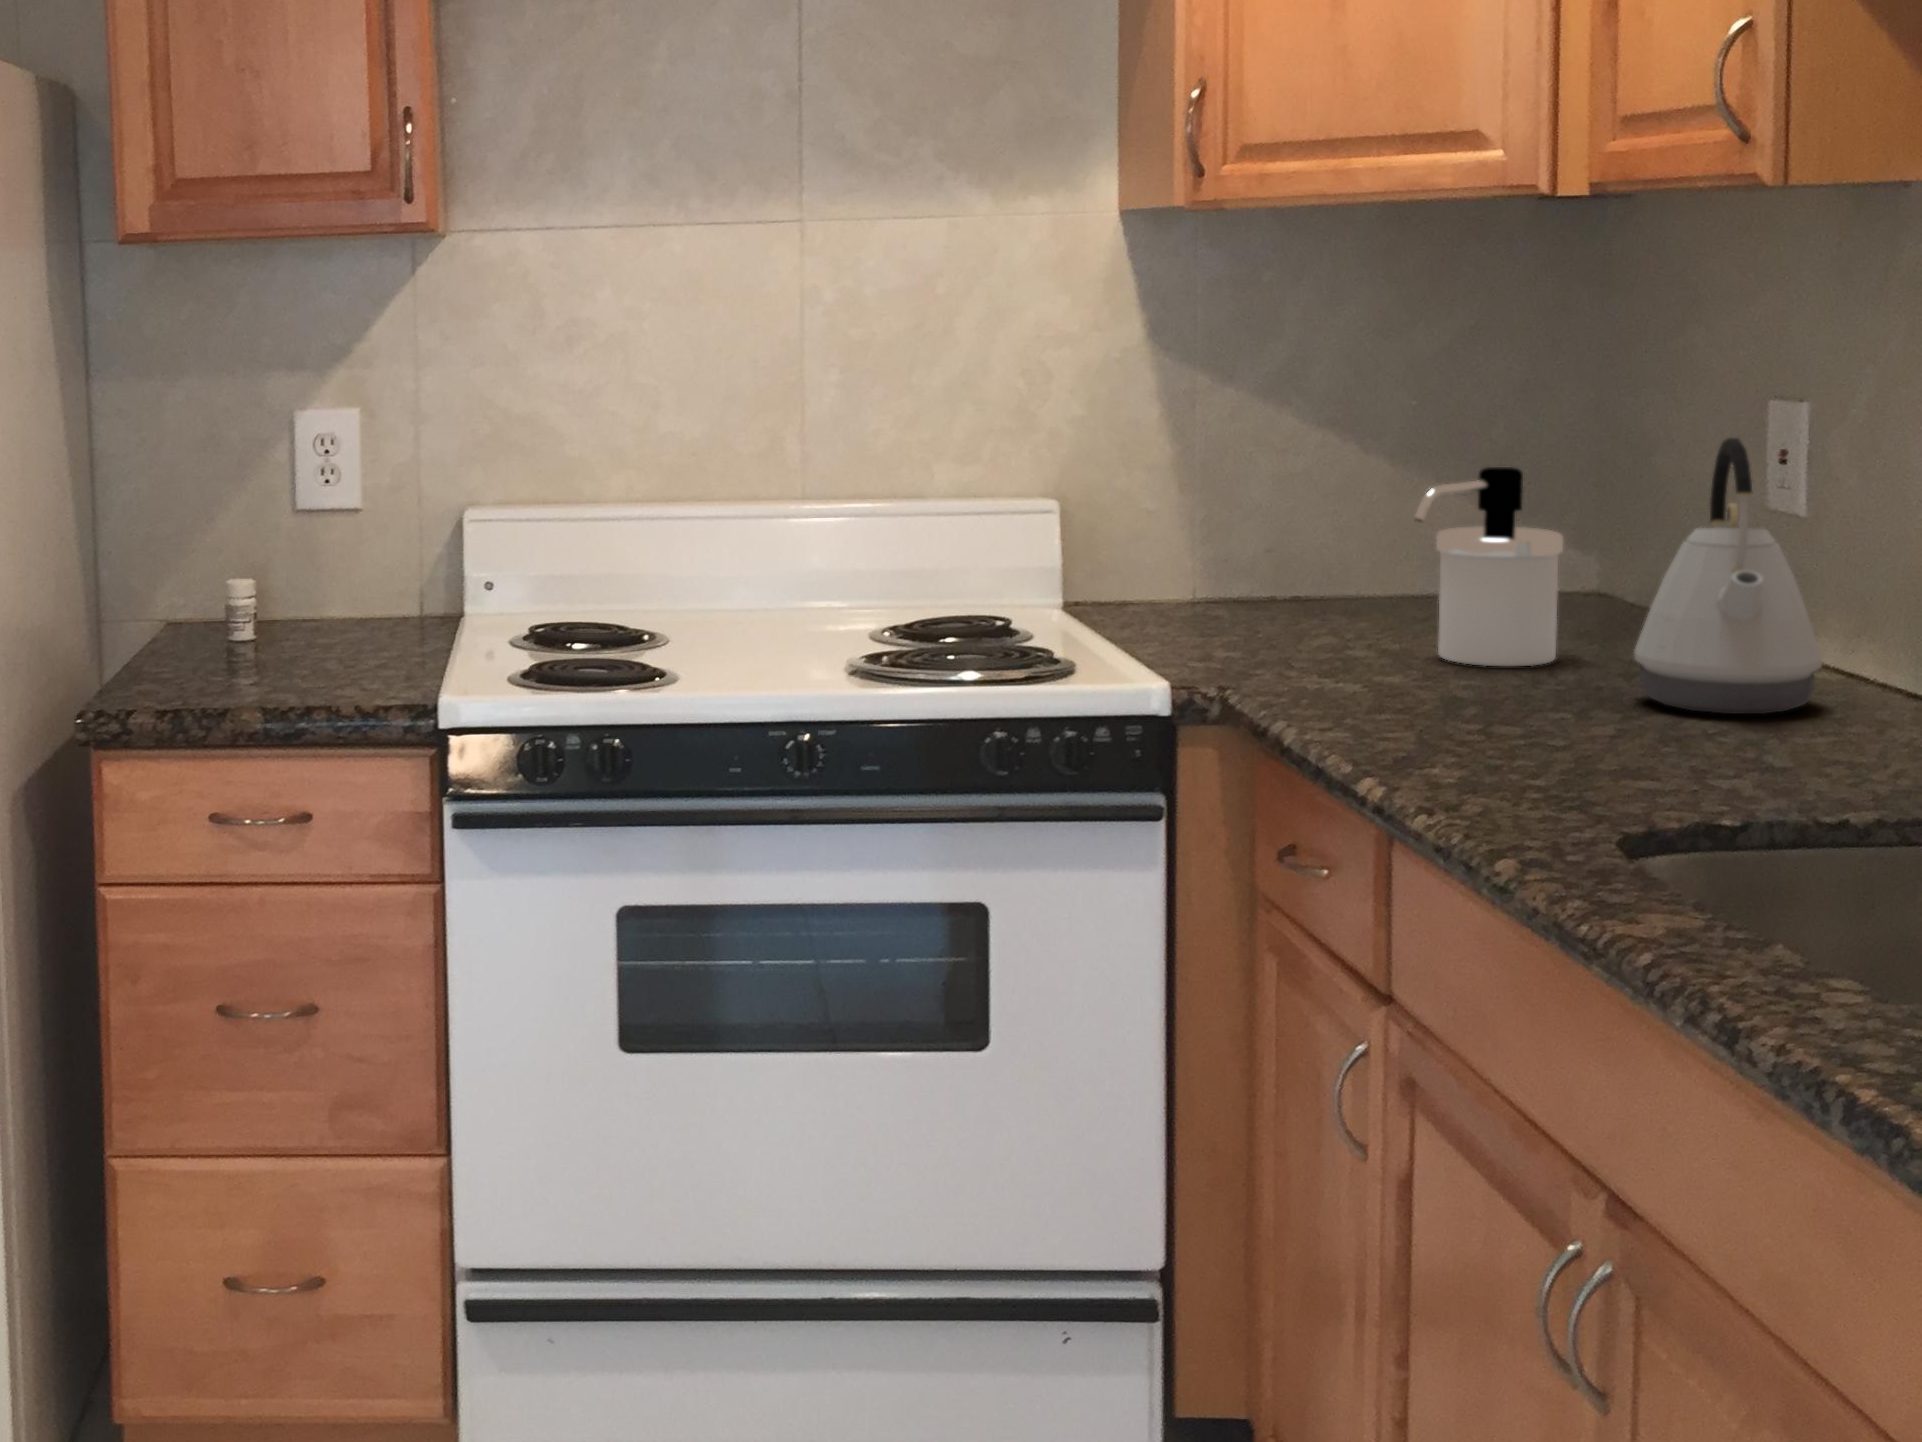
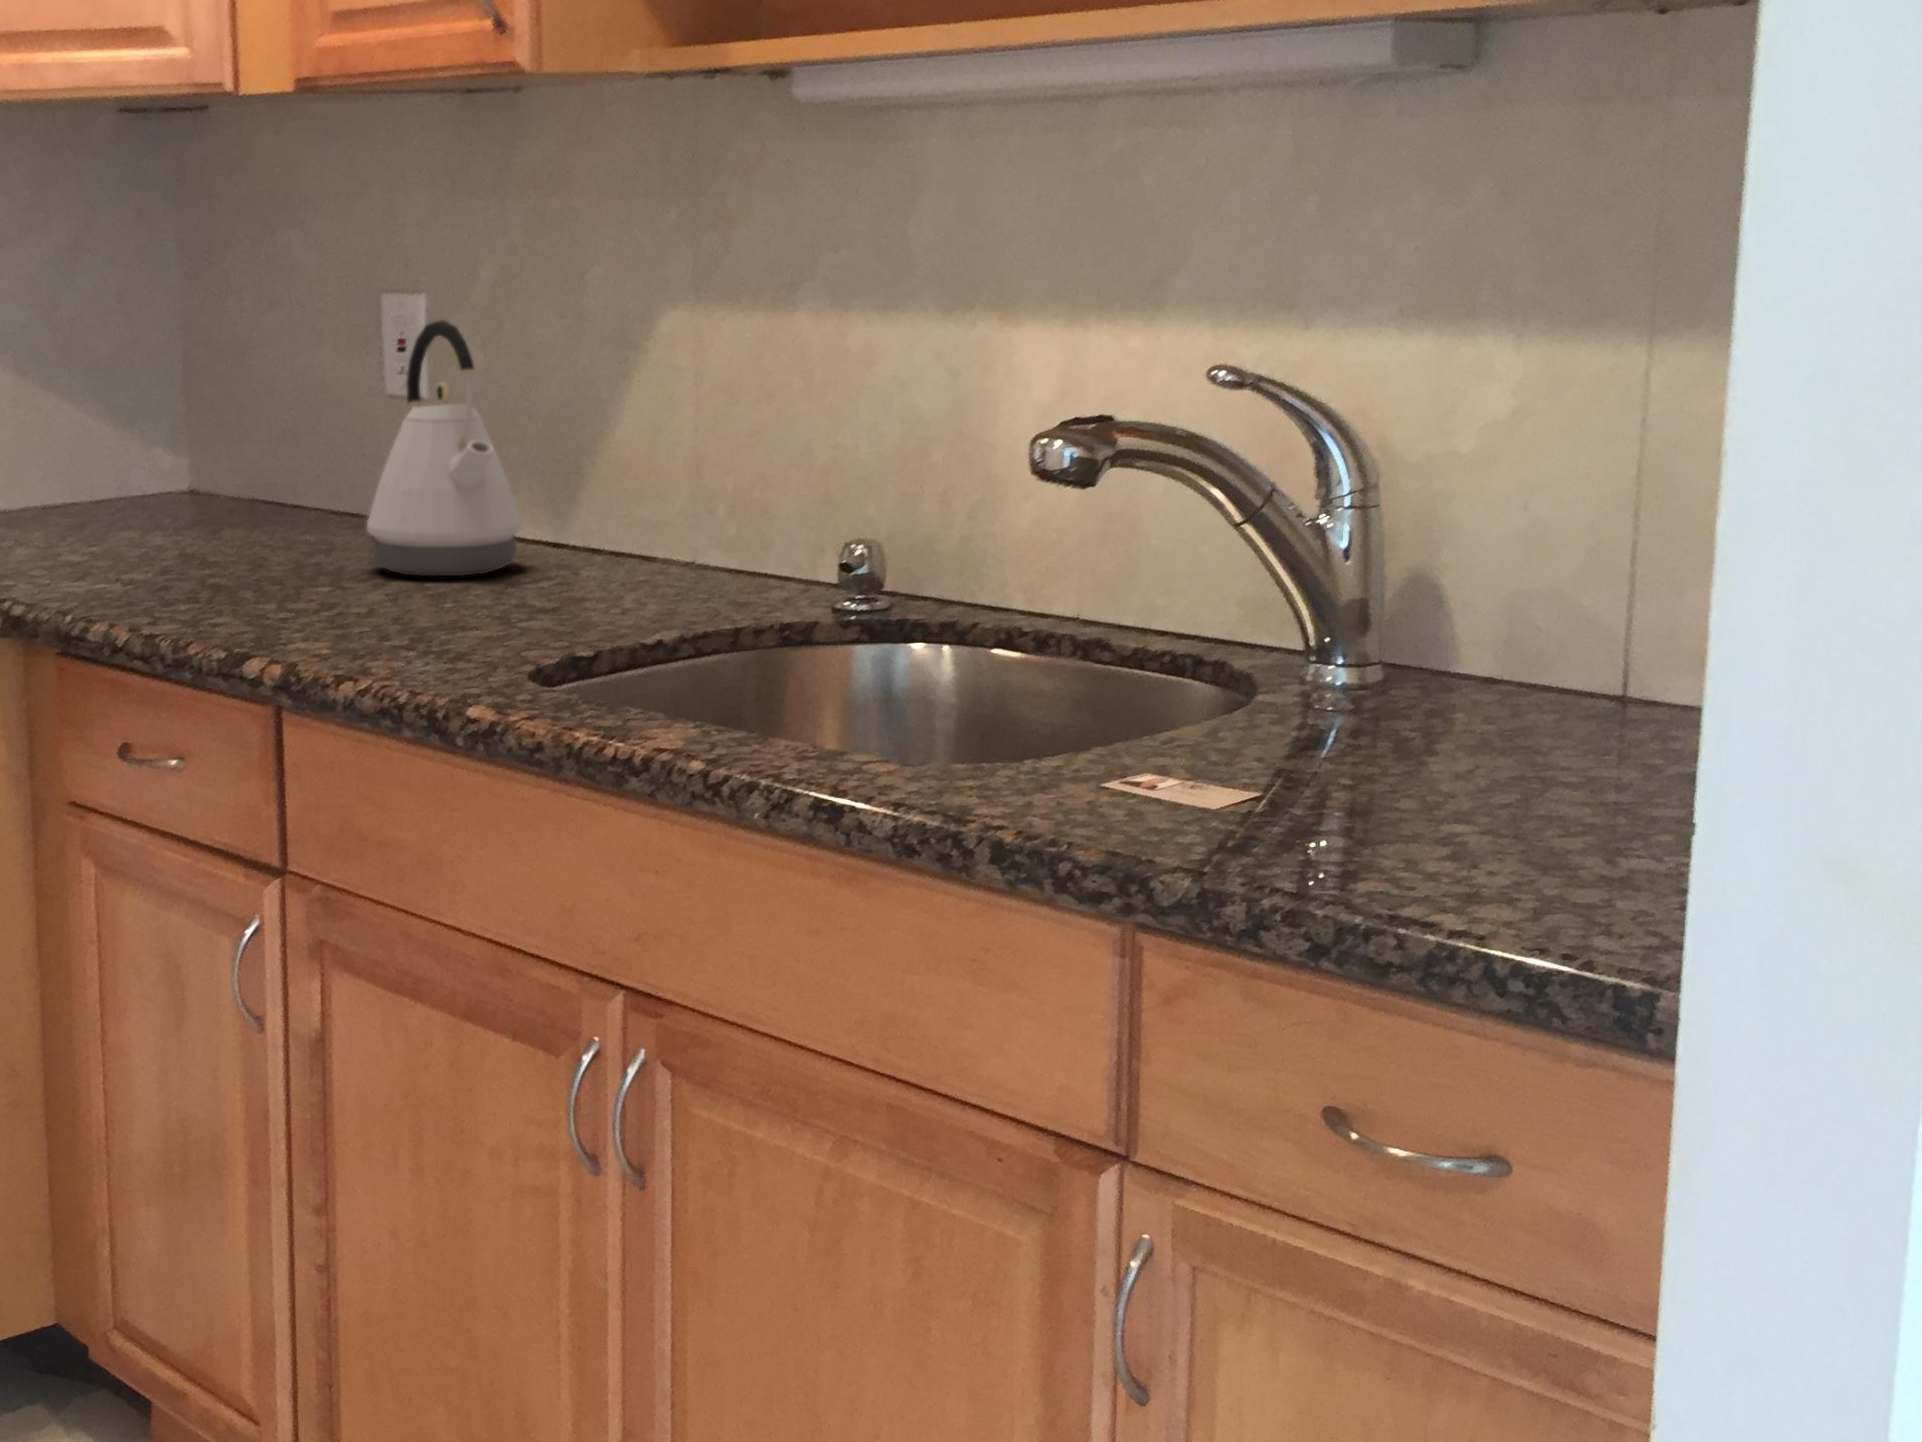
soap dispenser: present [1415,467,1563,666] -> none [141,365,255,559]

